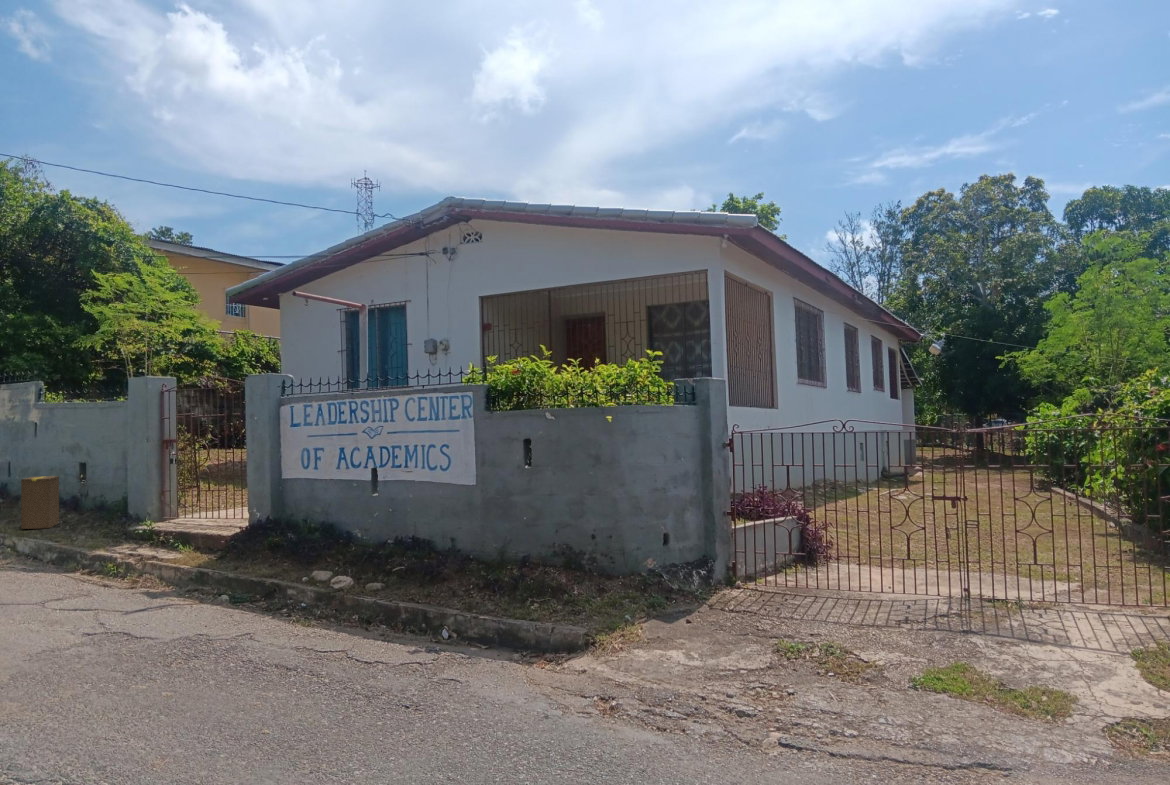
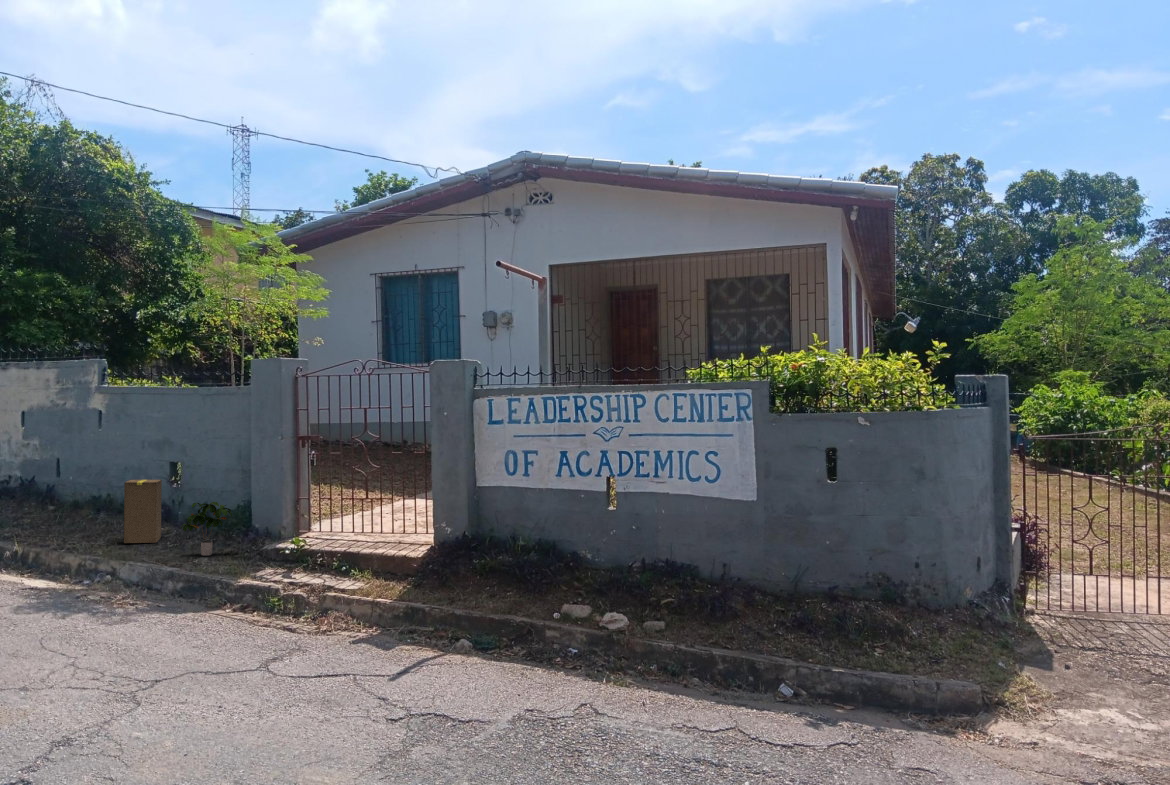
potted plant: none [55,494,99,539] -> present [181,502,232,556]

